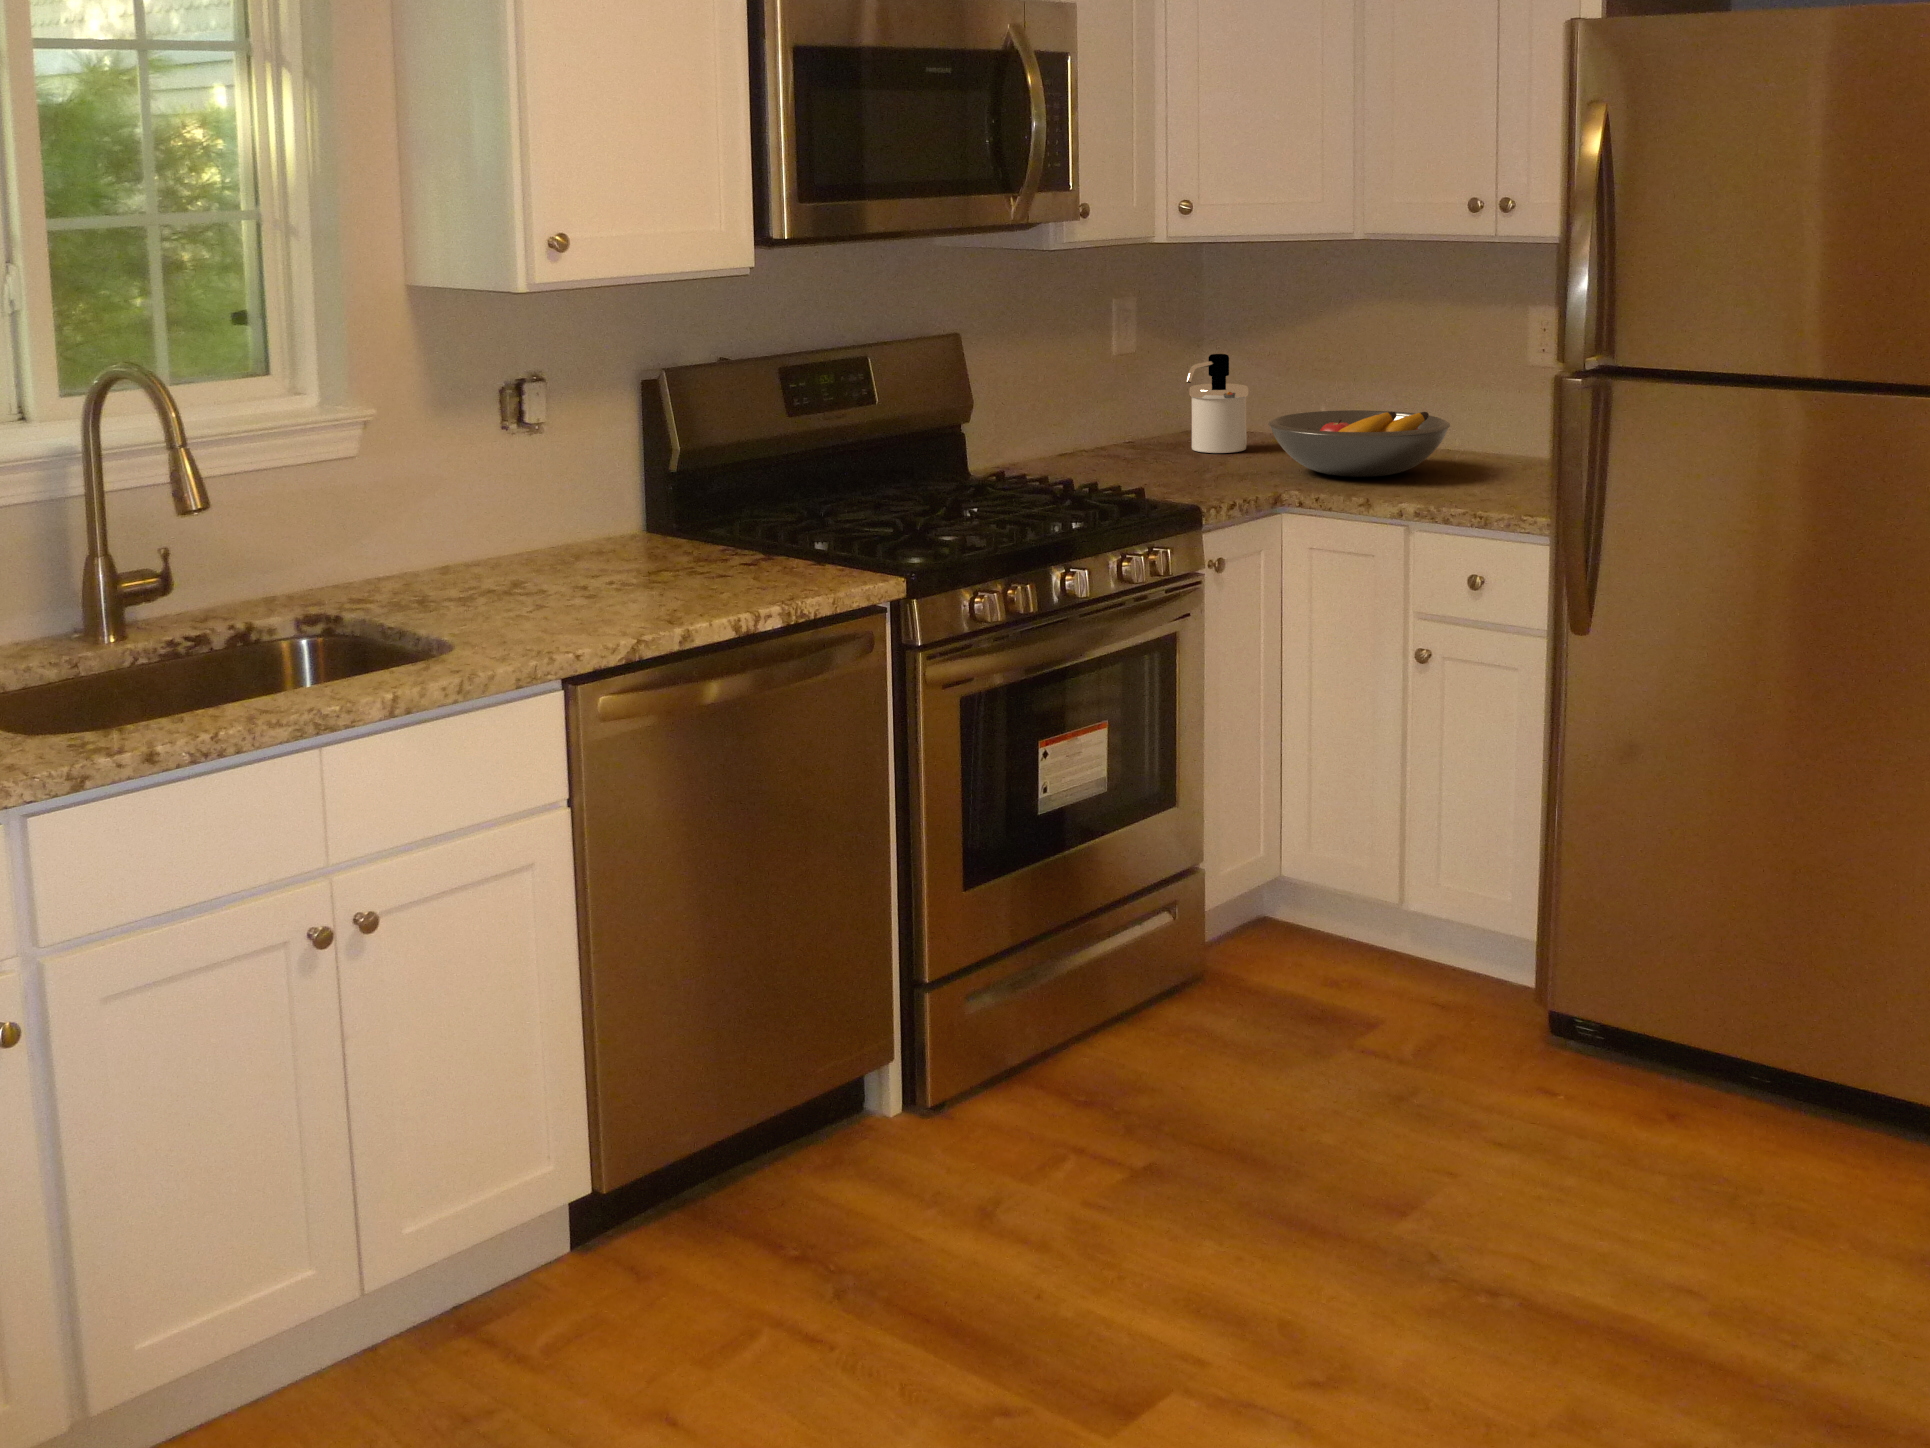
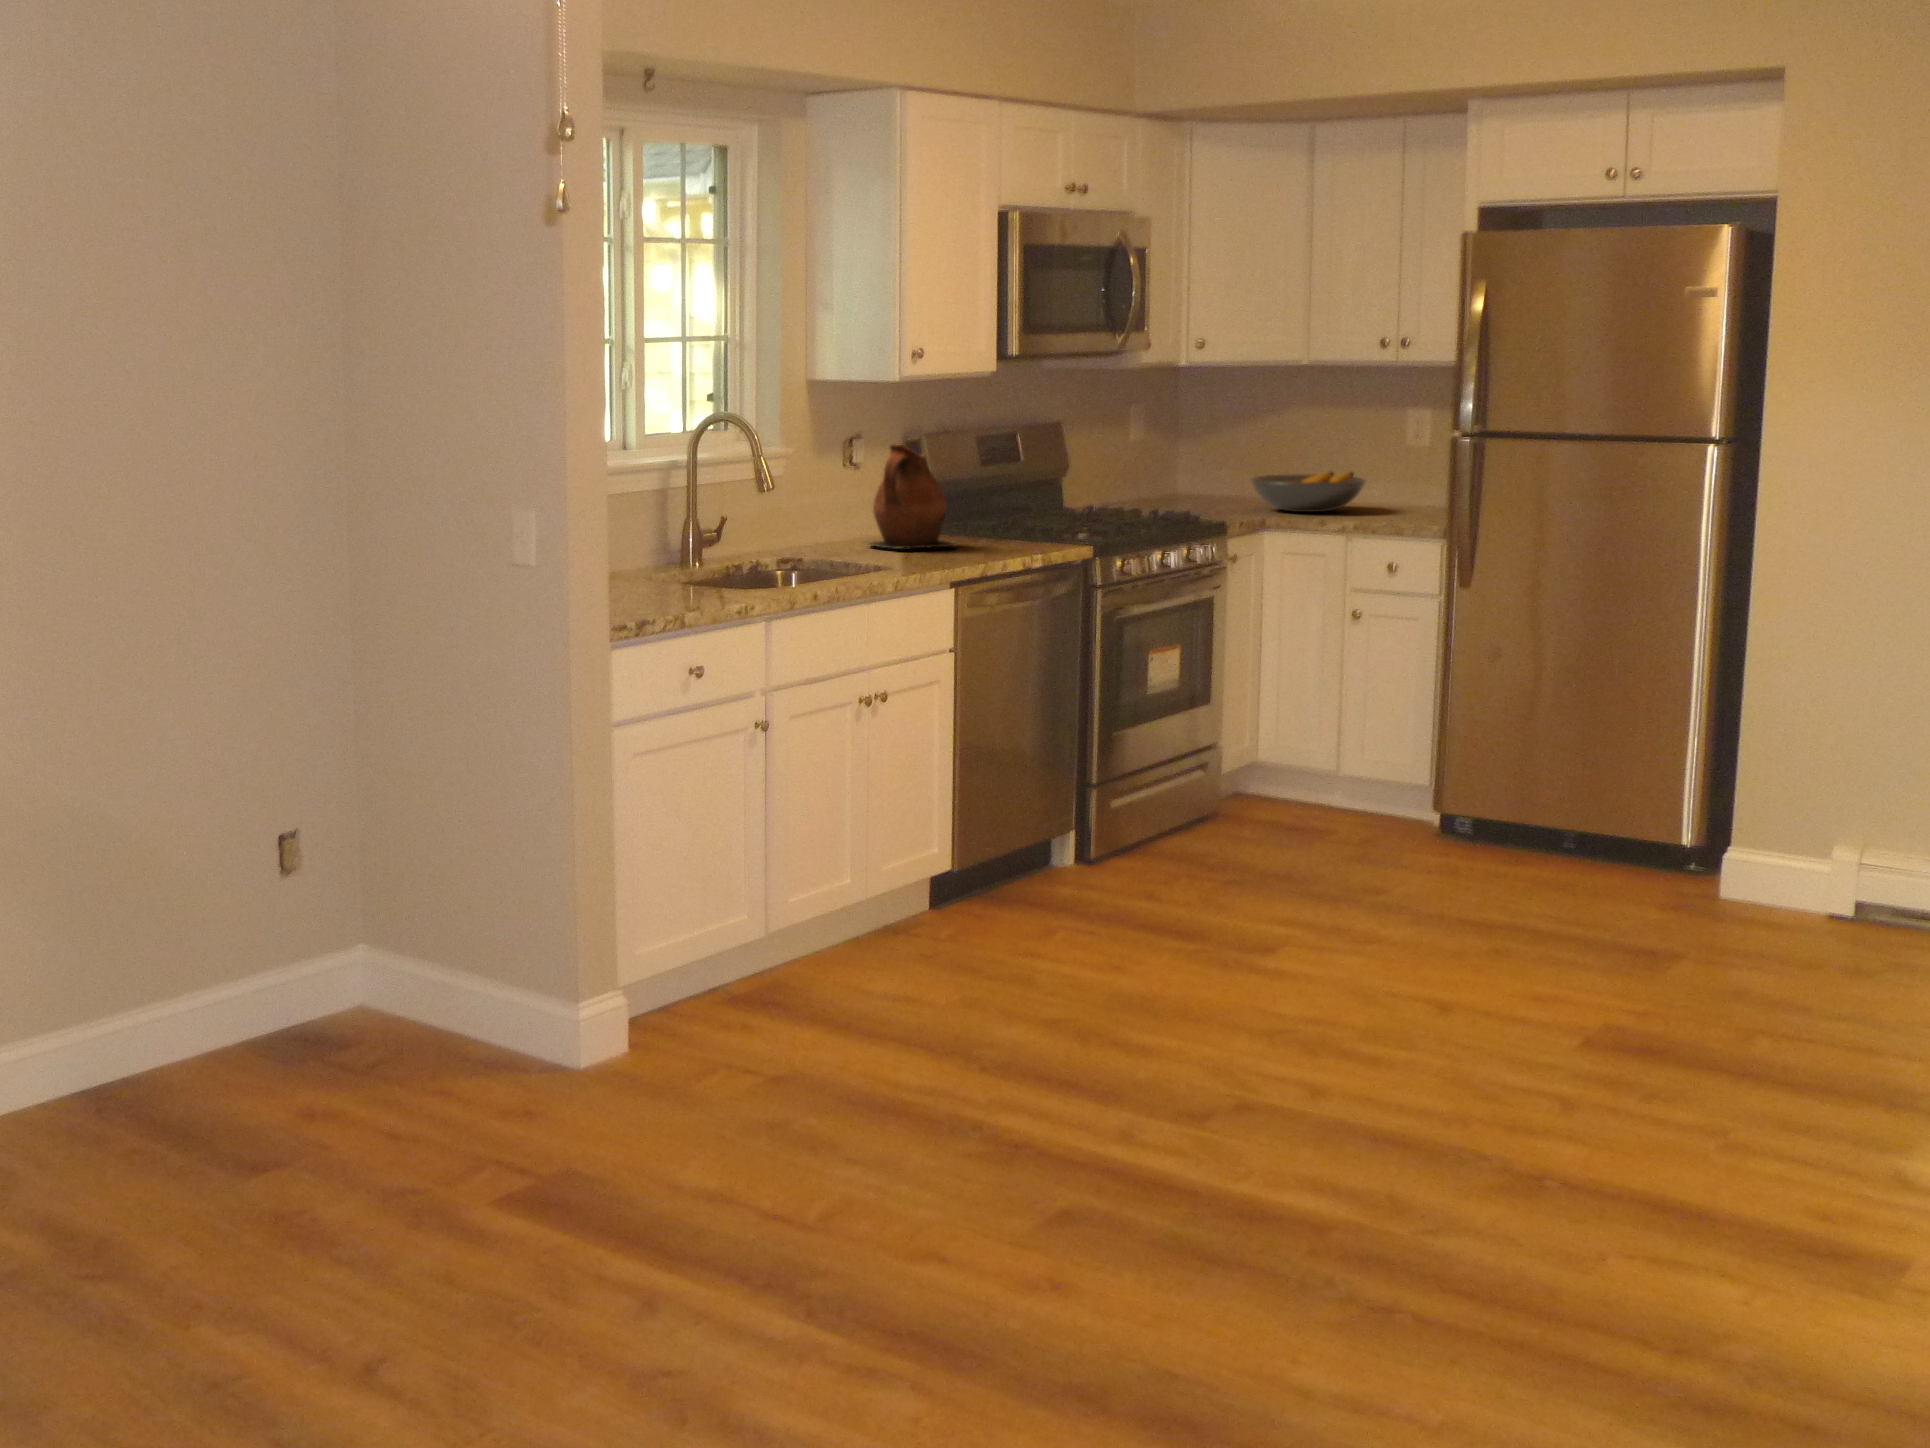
soap dispenser: present [1186,354,1248,453] -> none [1186,441,1224,504]
ceramic pitcher: none [496,403,656,593] -> present [870,444,956,549]

